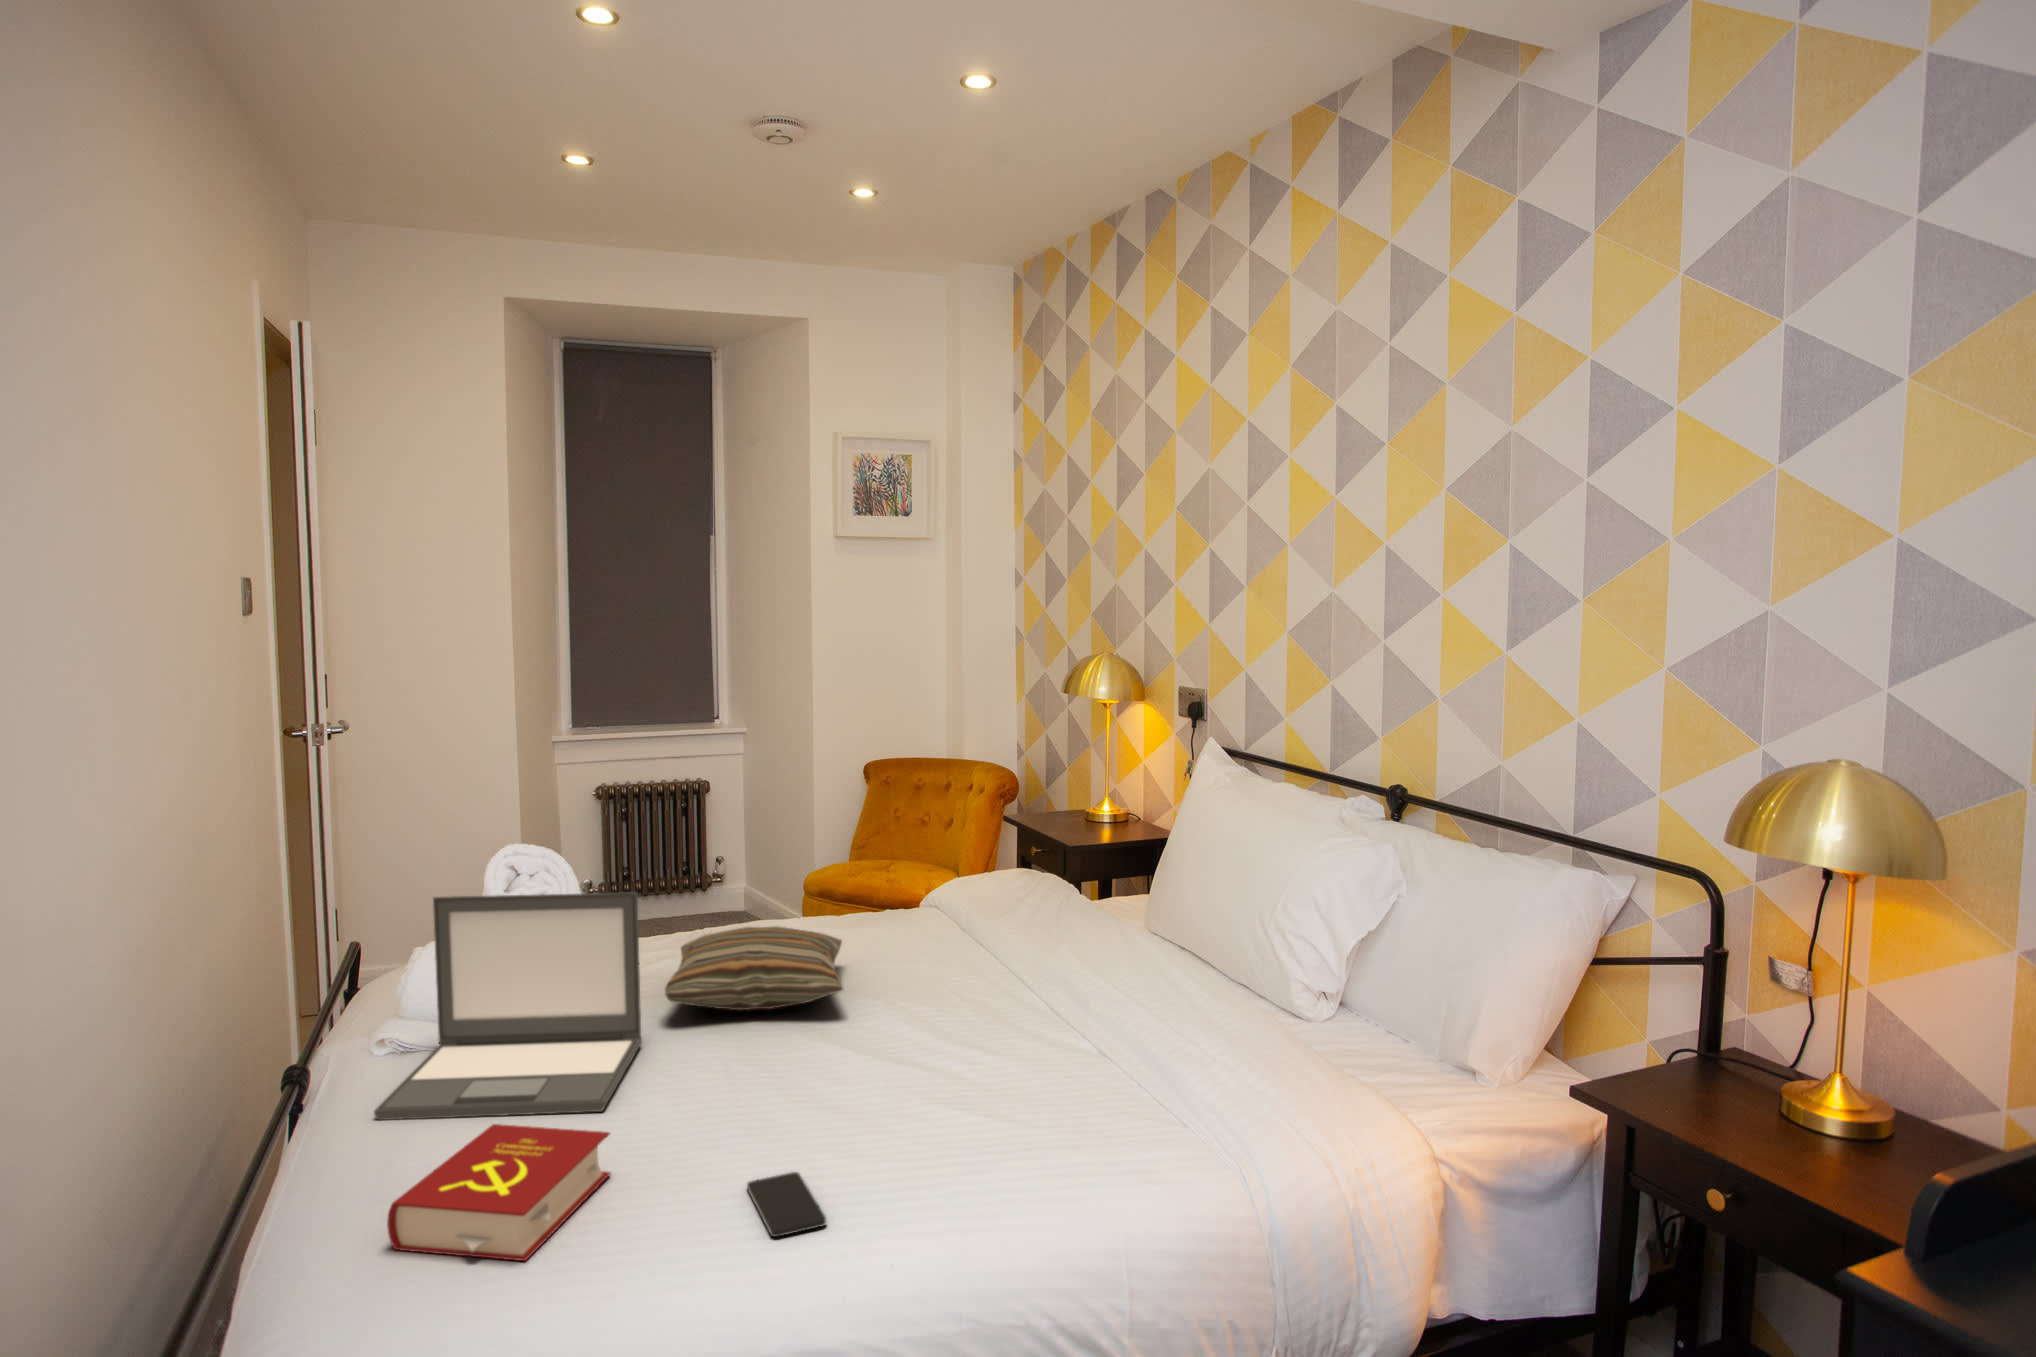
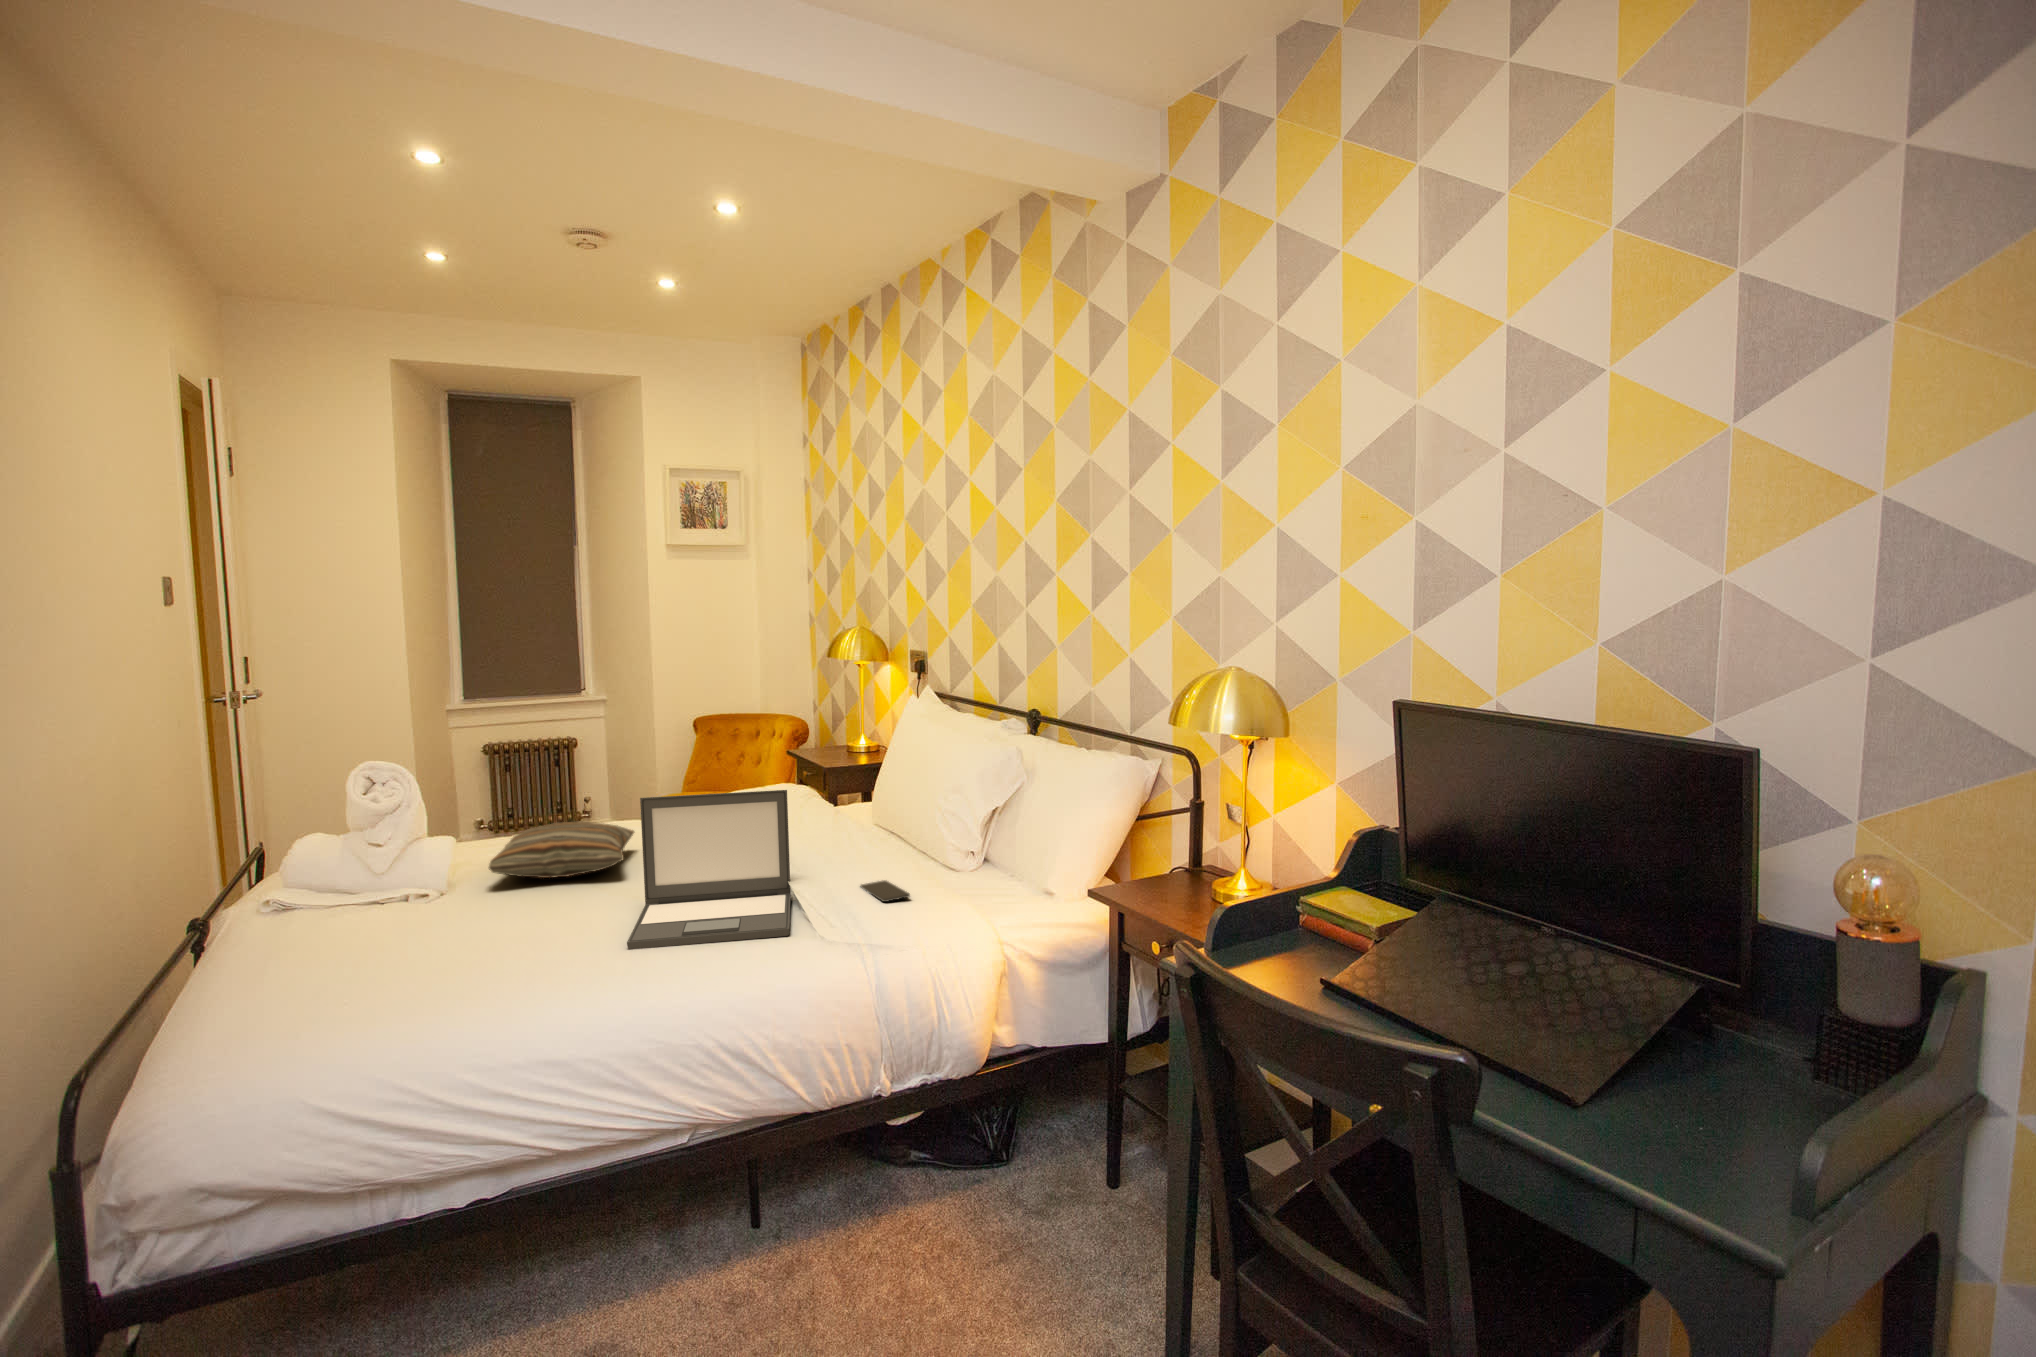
laptop: present [374,892,642,1120] -> present [627,790,791,949]
book: present [387,1124,610,1261] -> none [250,943,424,1020]
smartphone: present [747,1172,826,1237] -> present [861,880,910,902]

